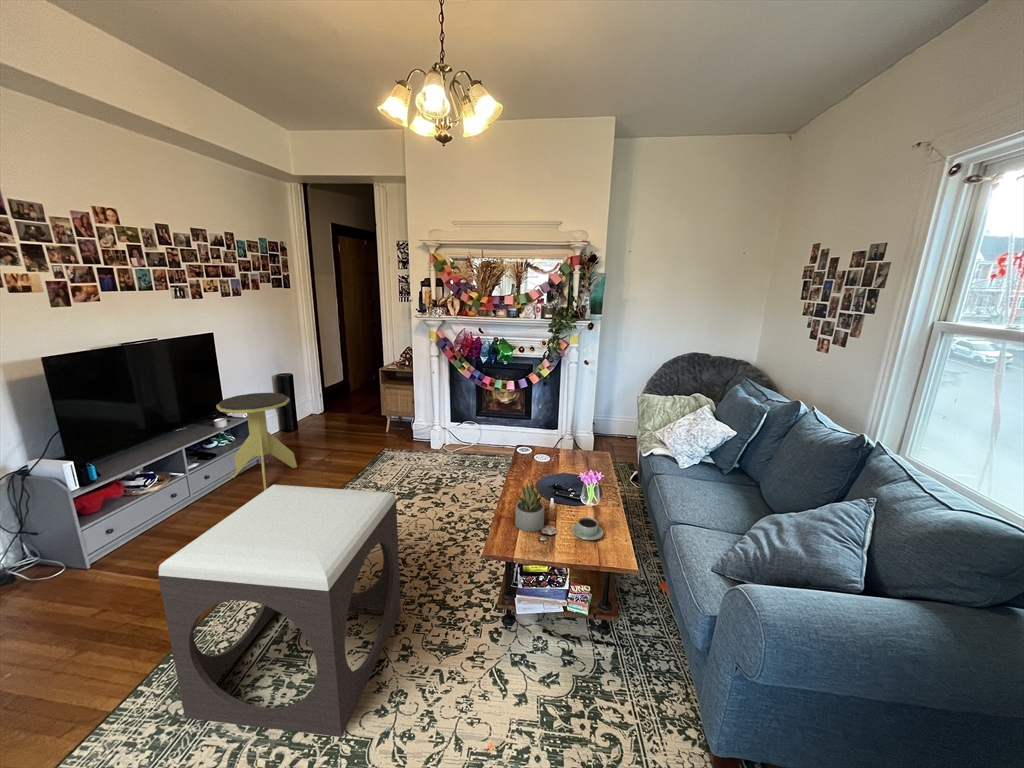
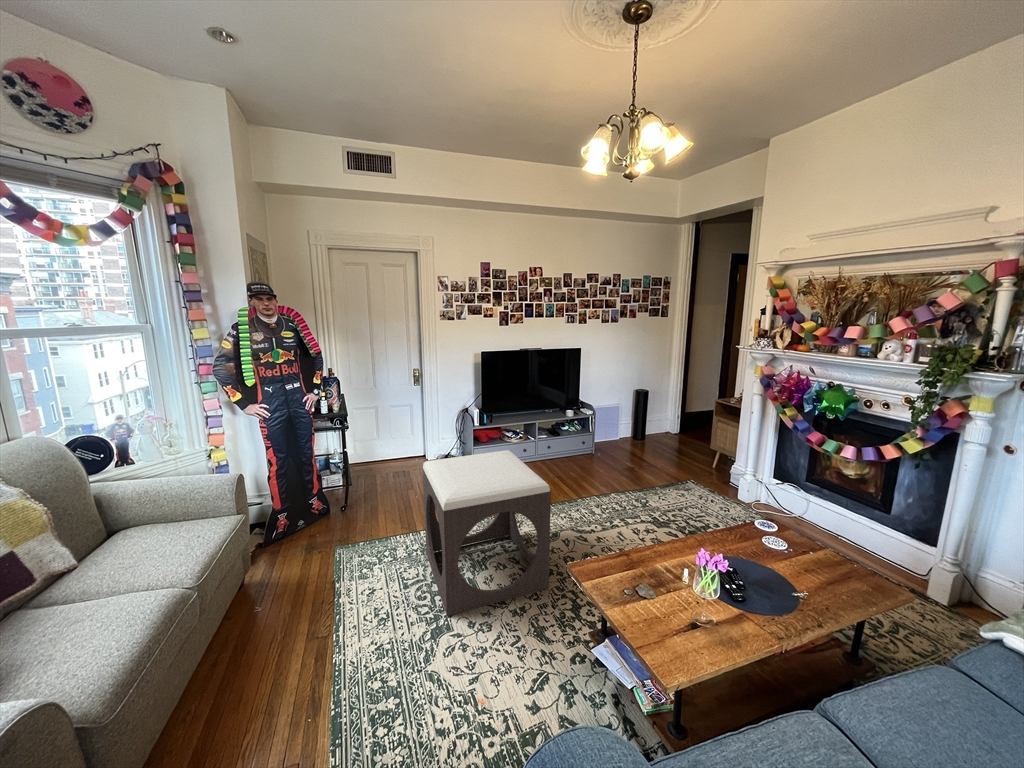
side table: present [216,393,297,491] -> none [564,396,613,471]
succulent plant: present [515,480,545,532] -> none [620,528,661,586]
coffee cup: present [572,517,603,540] -> none [655,600,697,635]

